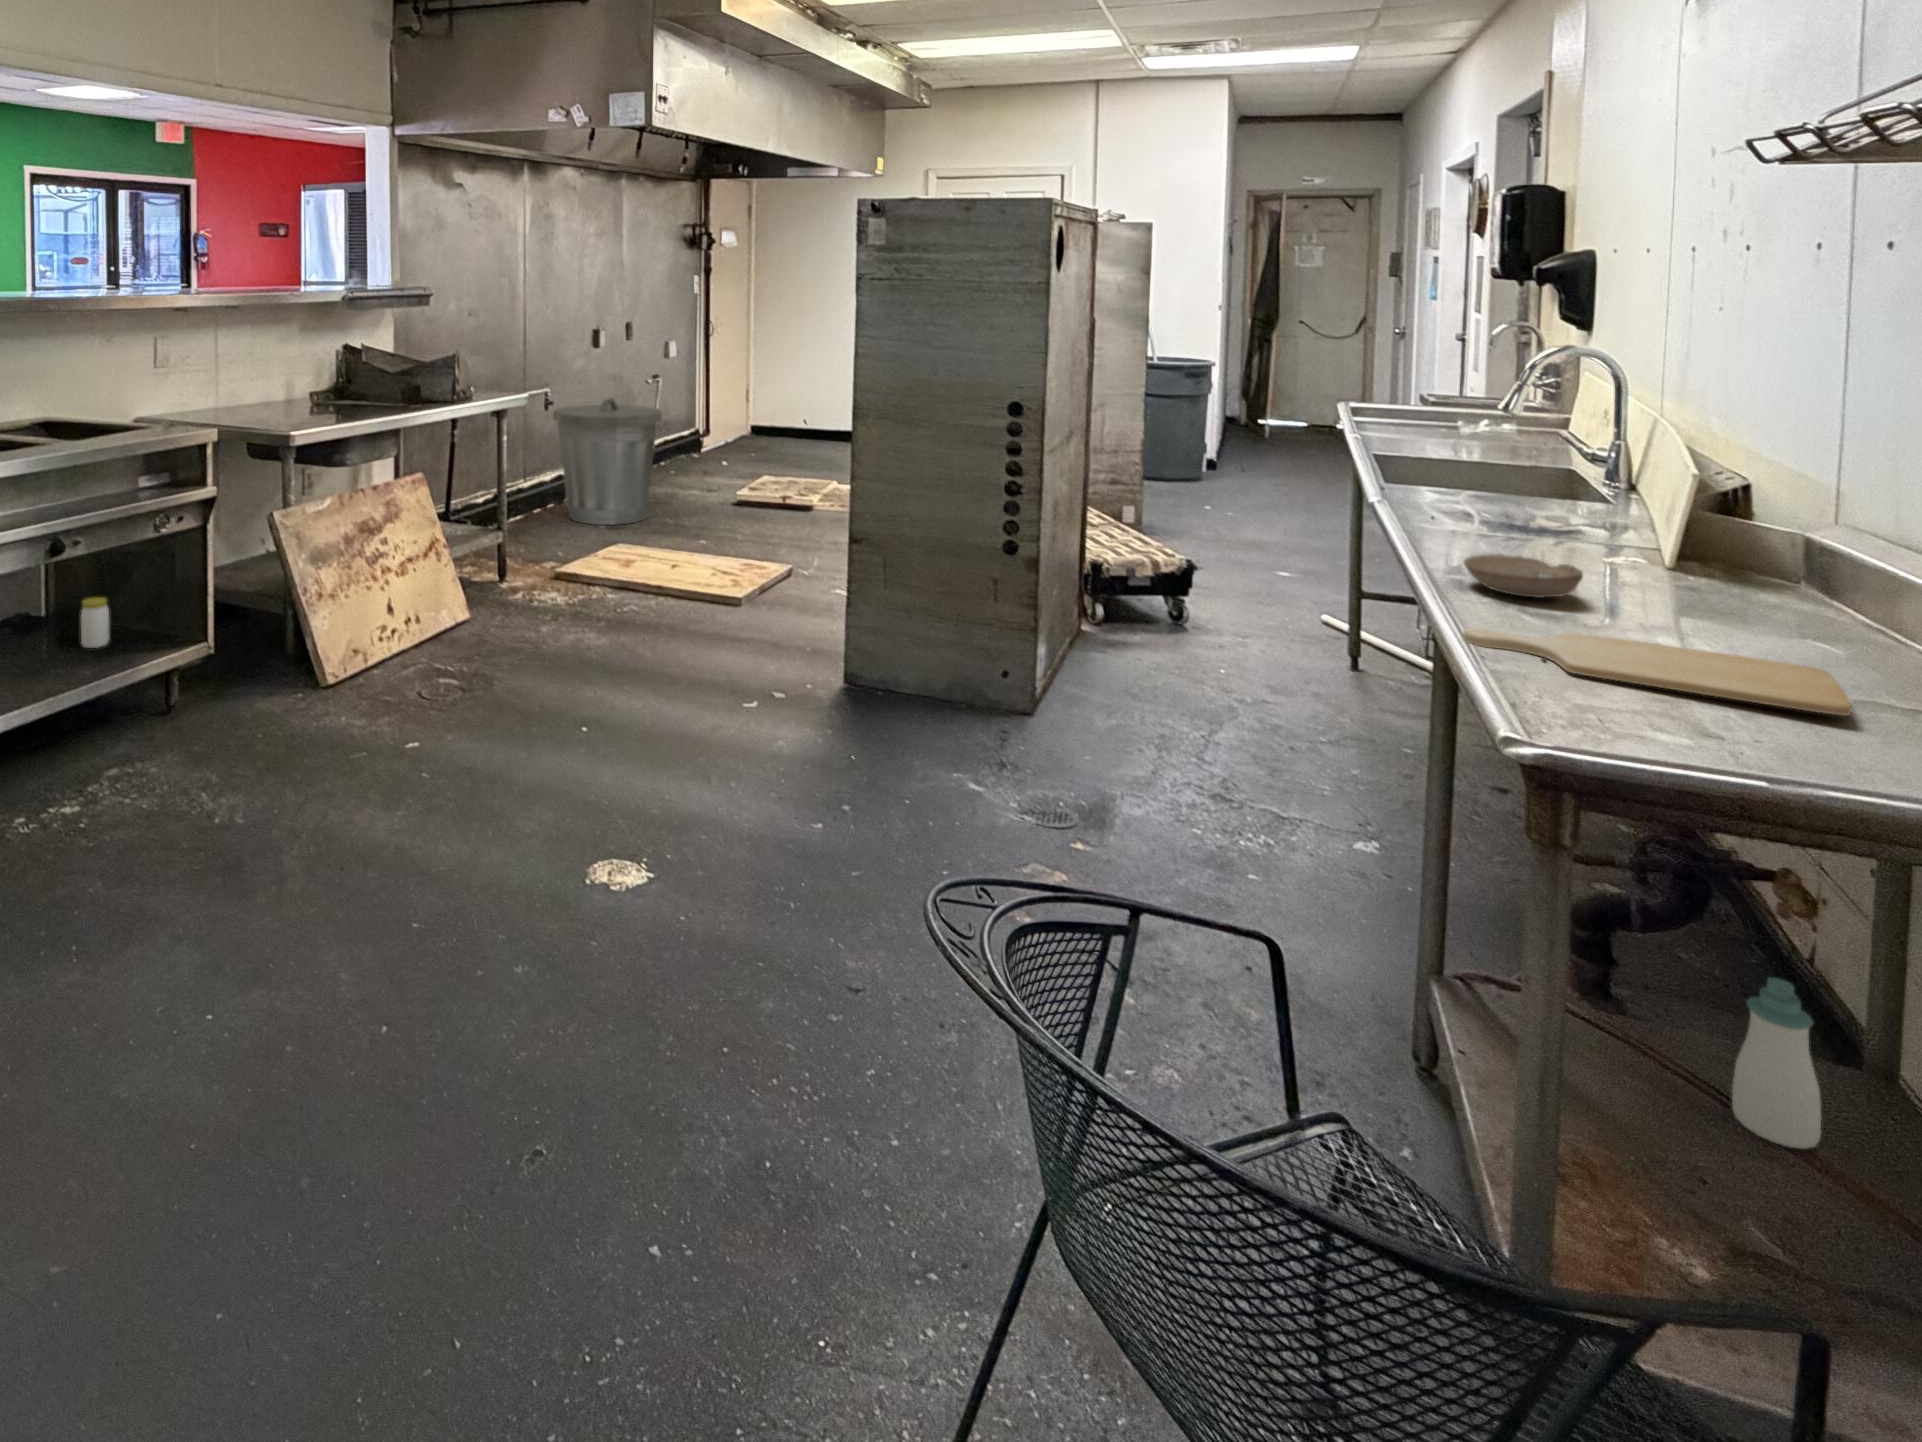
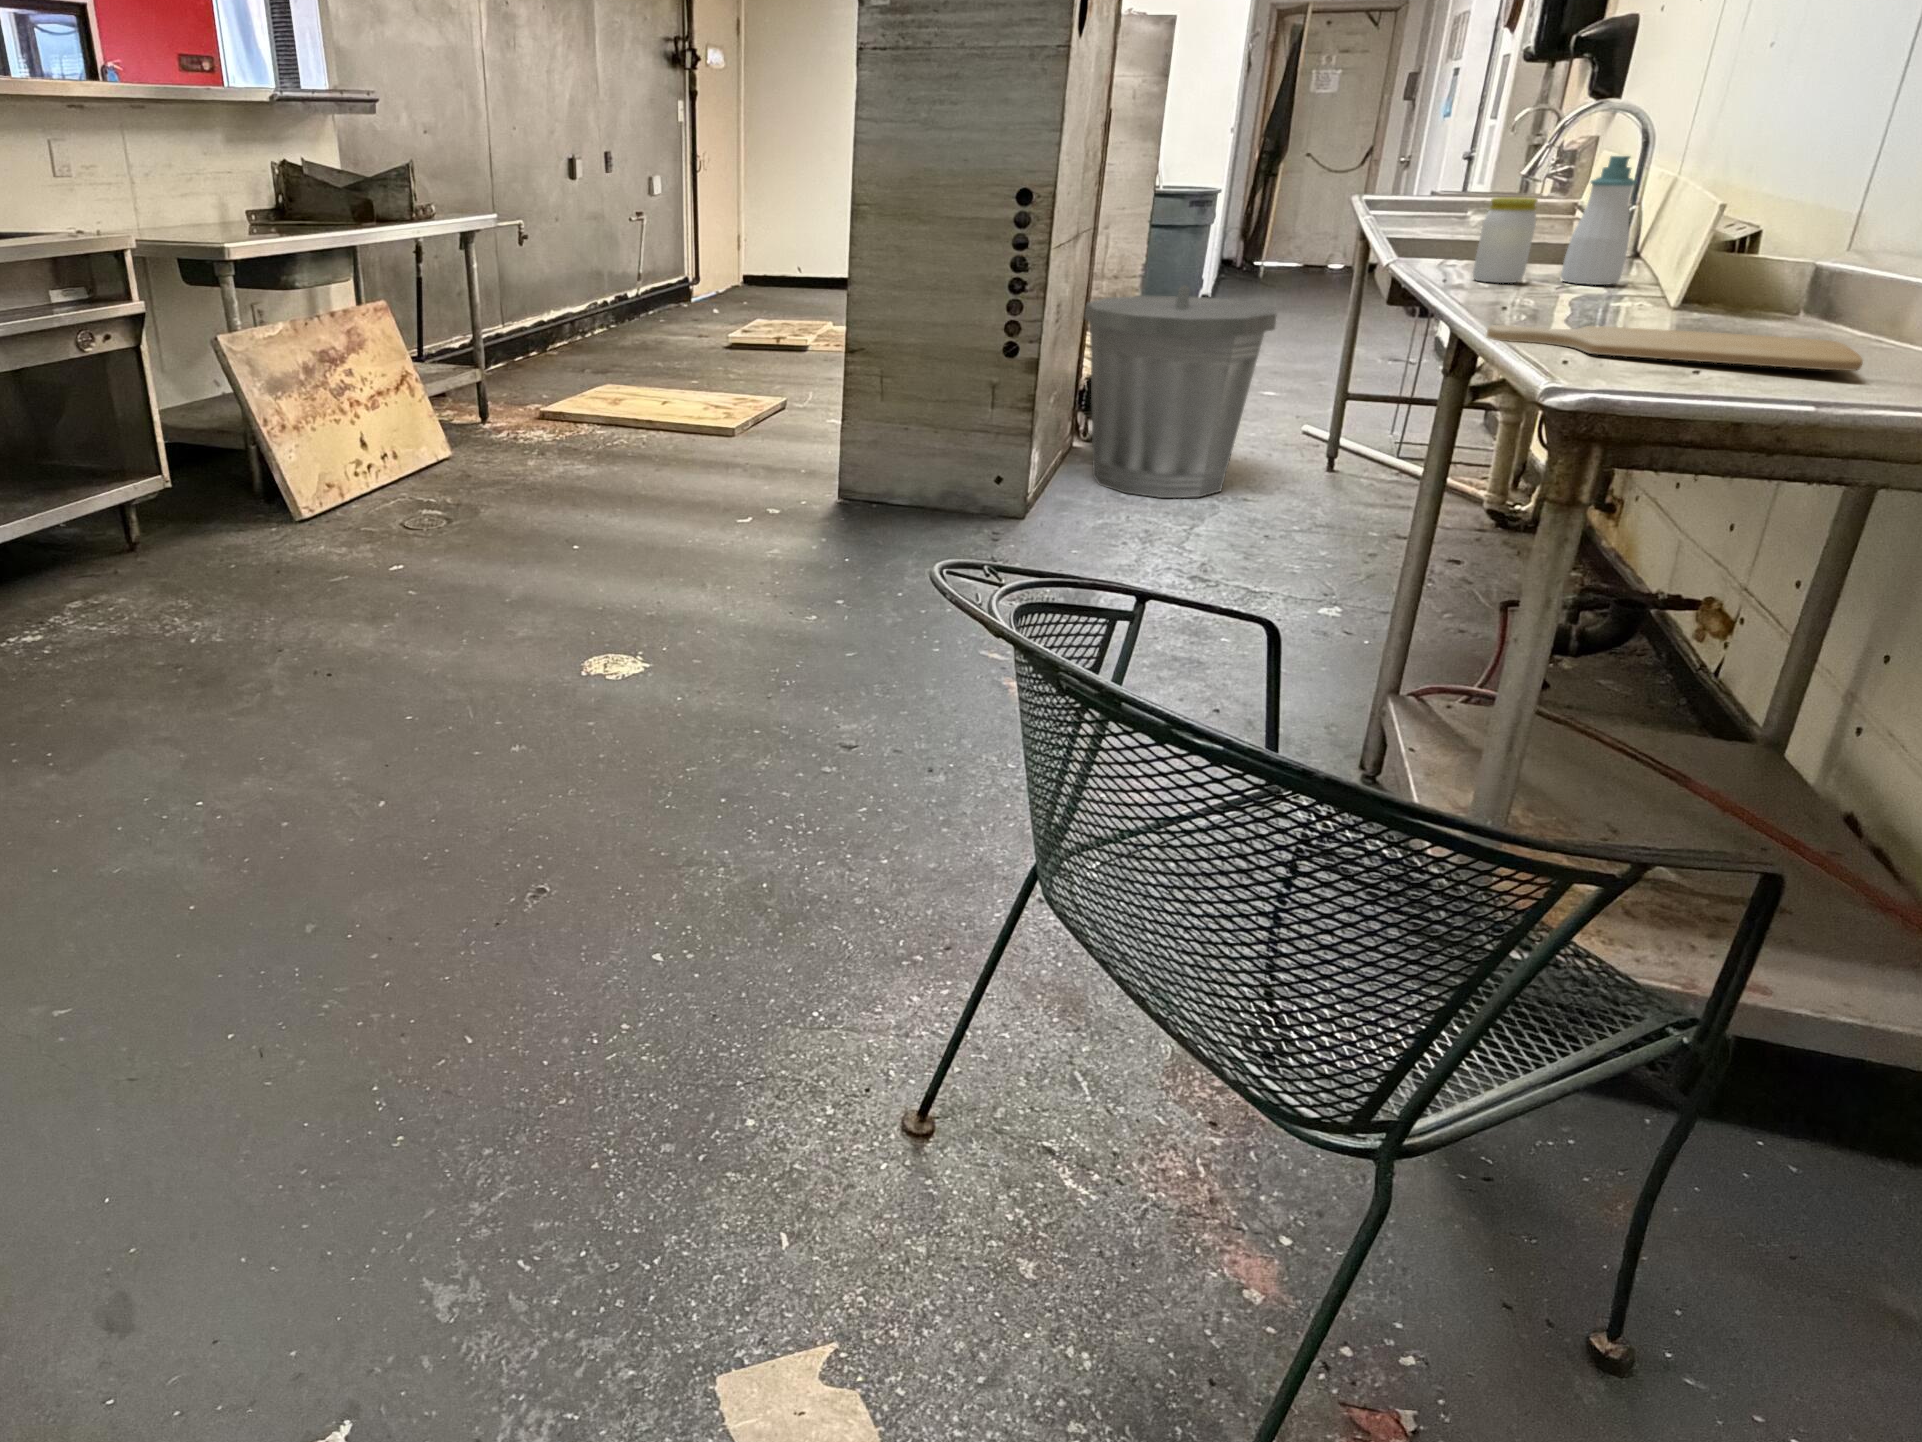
trash can: present [553,398,662,525] -> present [1084,285,1277,498]
bowl: present [1464,555,1583,598] -> none [1488,275,1607,310]
jar: present [81,597,110,648] -> present [1473,197,1538,283]
soap bottle: present [1732,977,1821,1149] -> present [1561,156,1637,285]

